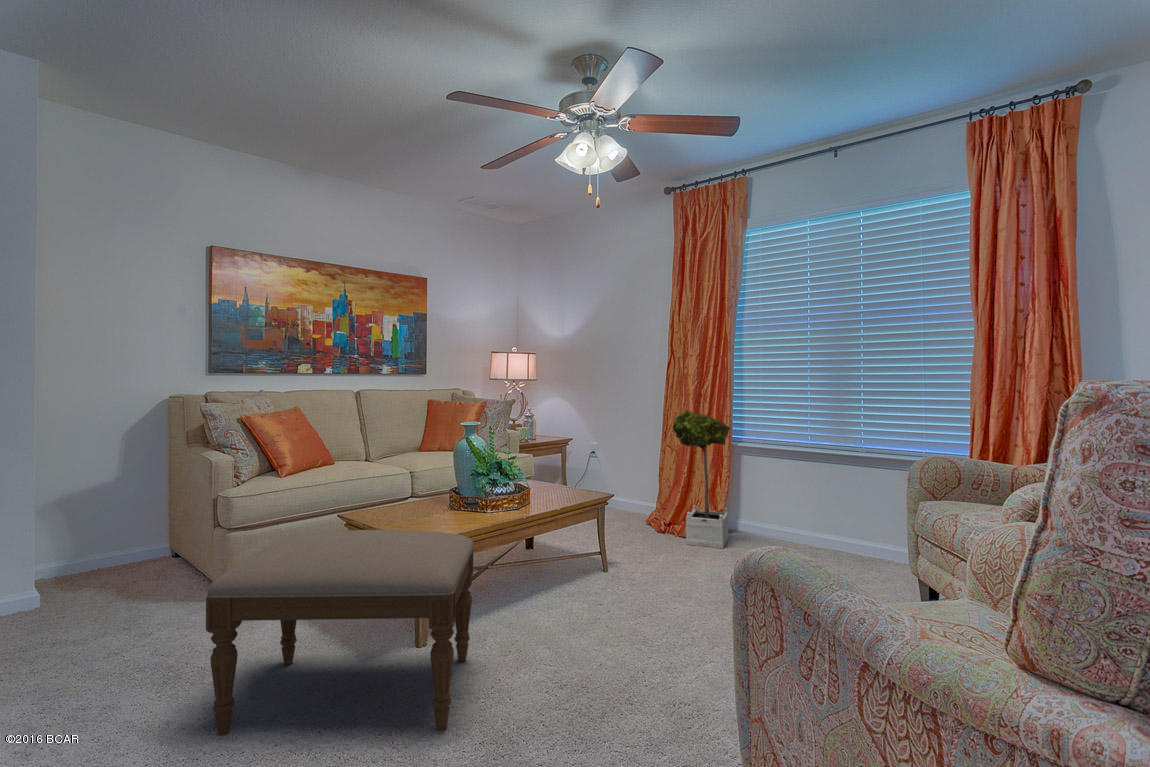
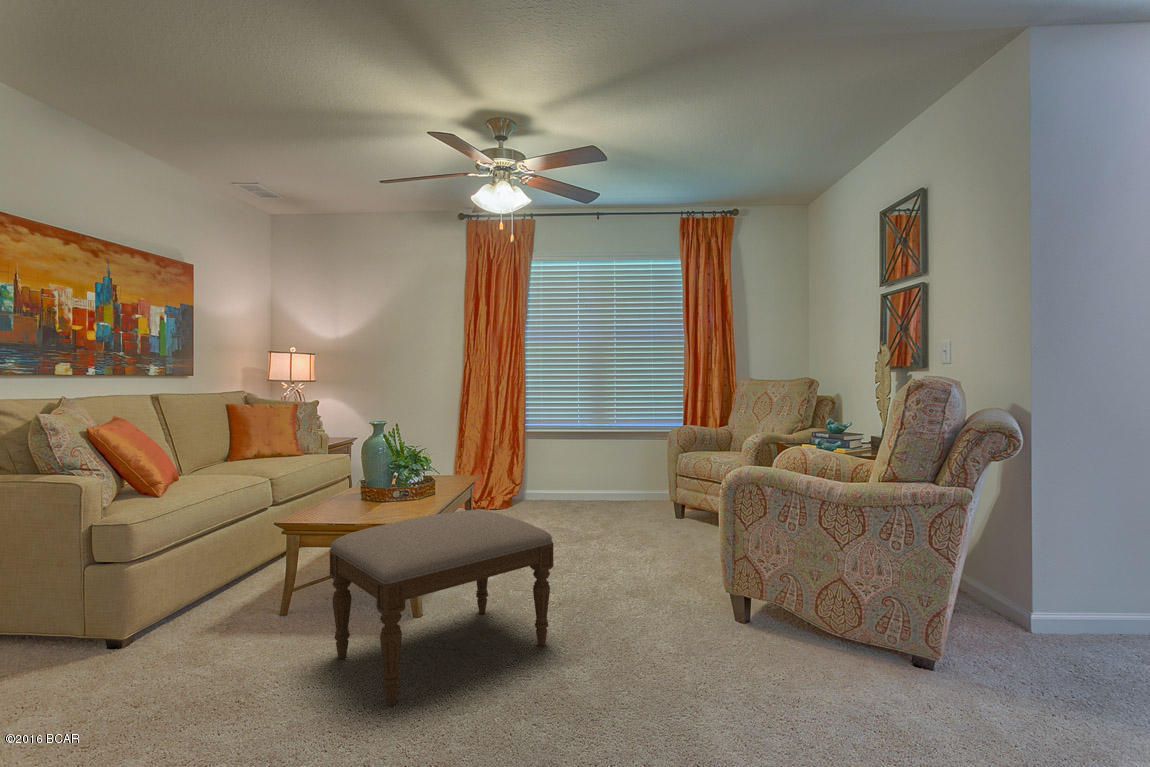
potted tree: present [672,410,730,548] -> none [488,404,534,513]

